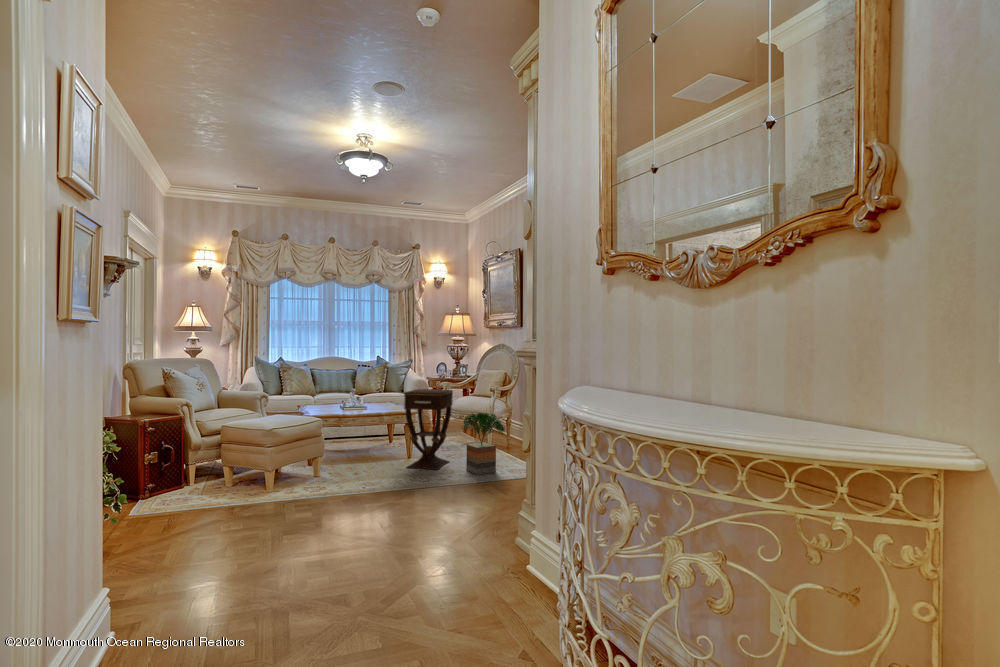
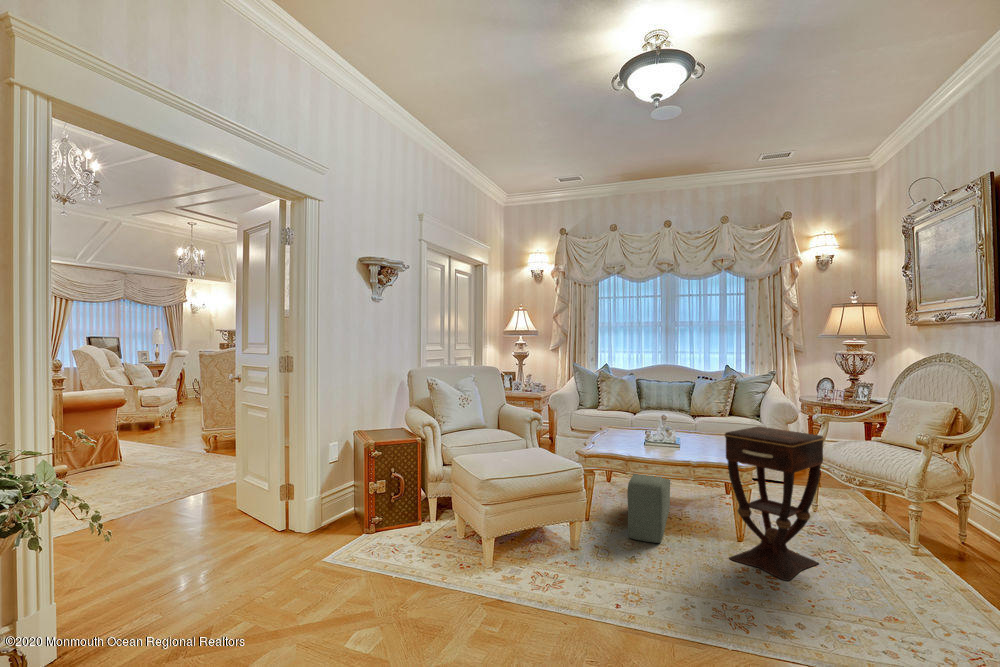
potted tree: present [463,413,505,475] -> none [837,490,953,628]
pouf: none [339,422,366,470] -> present [627,474,670,543]

